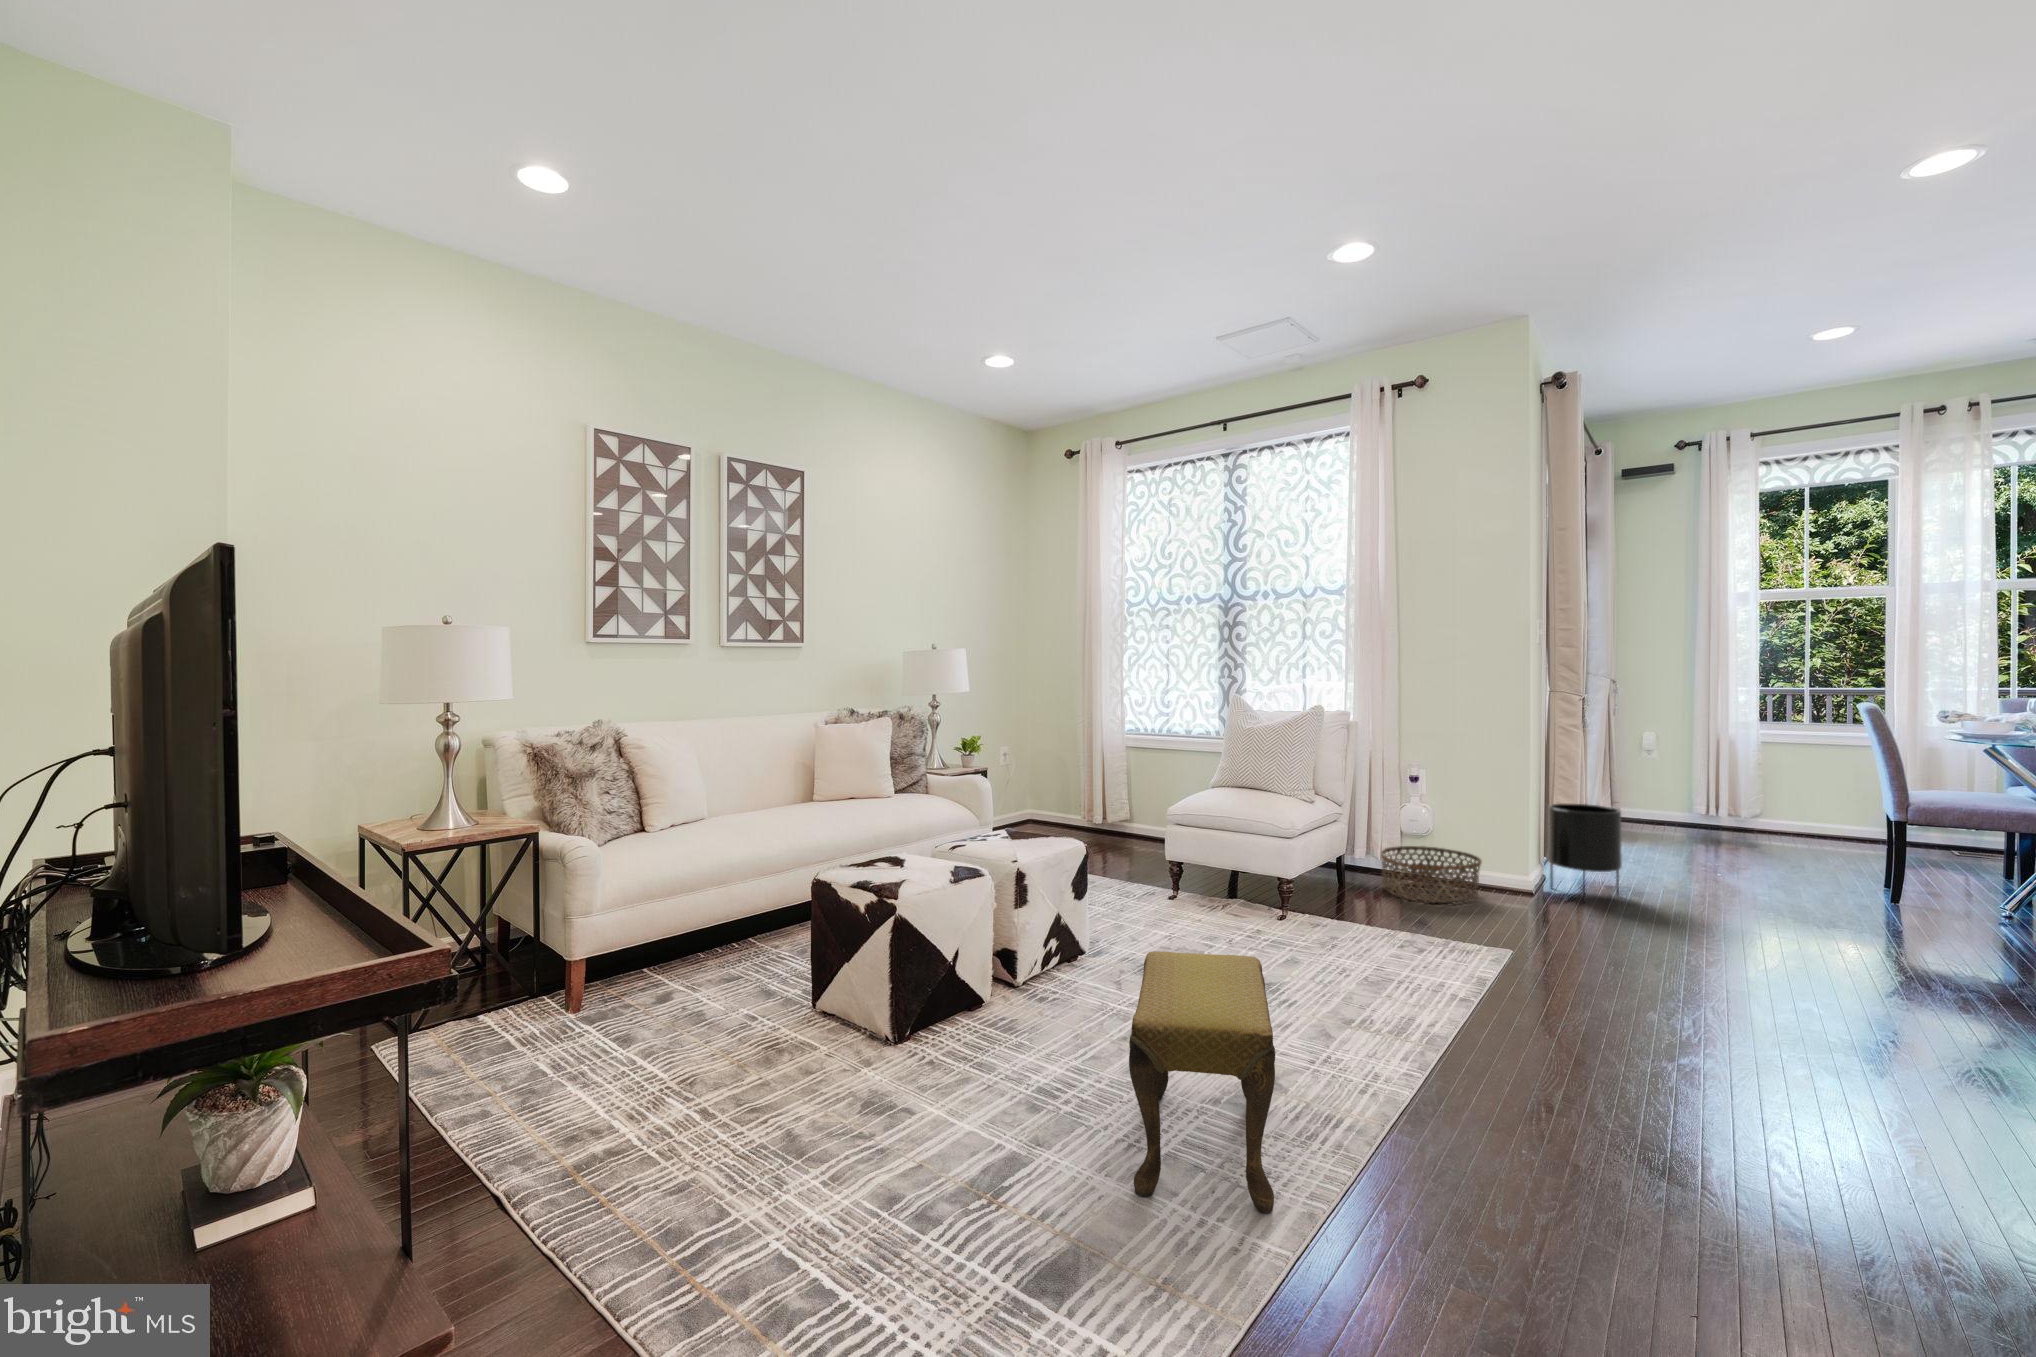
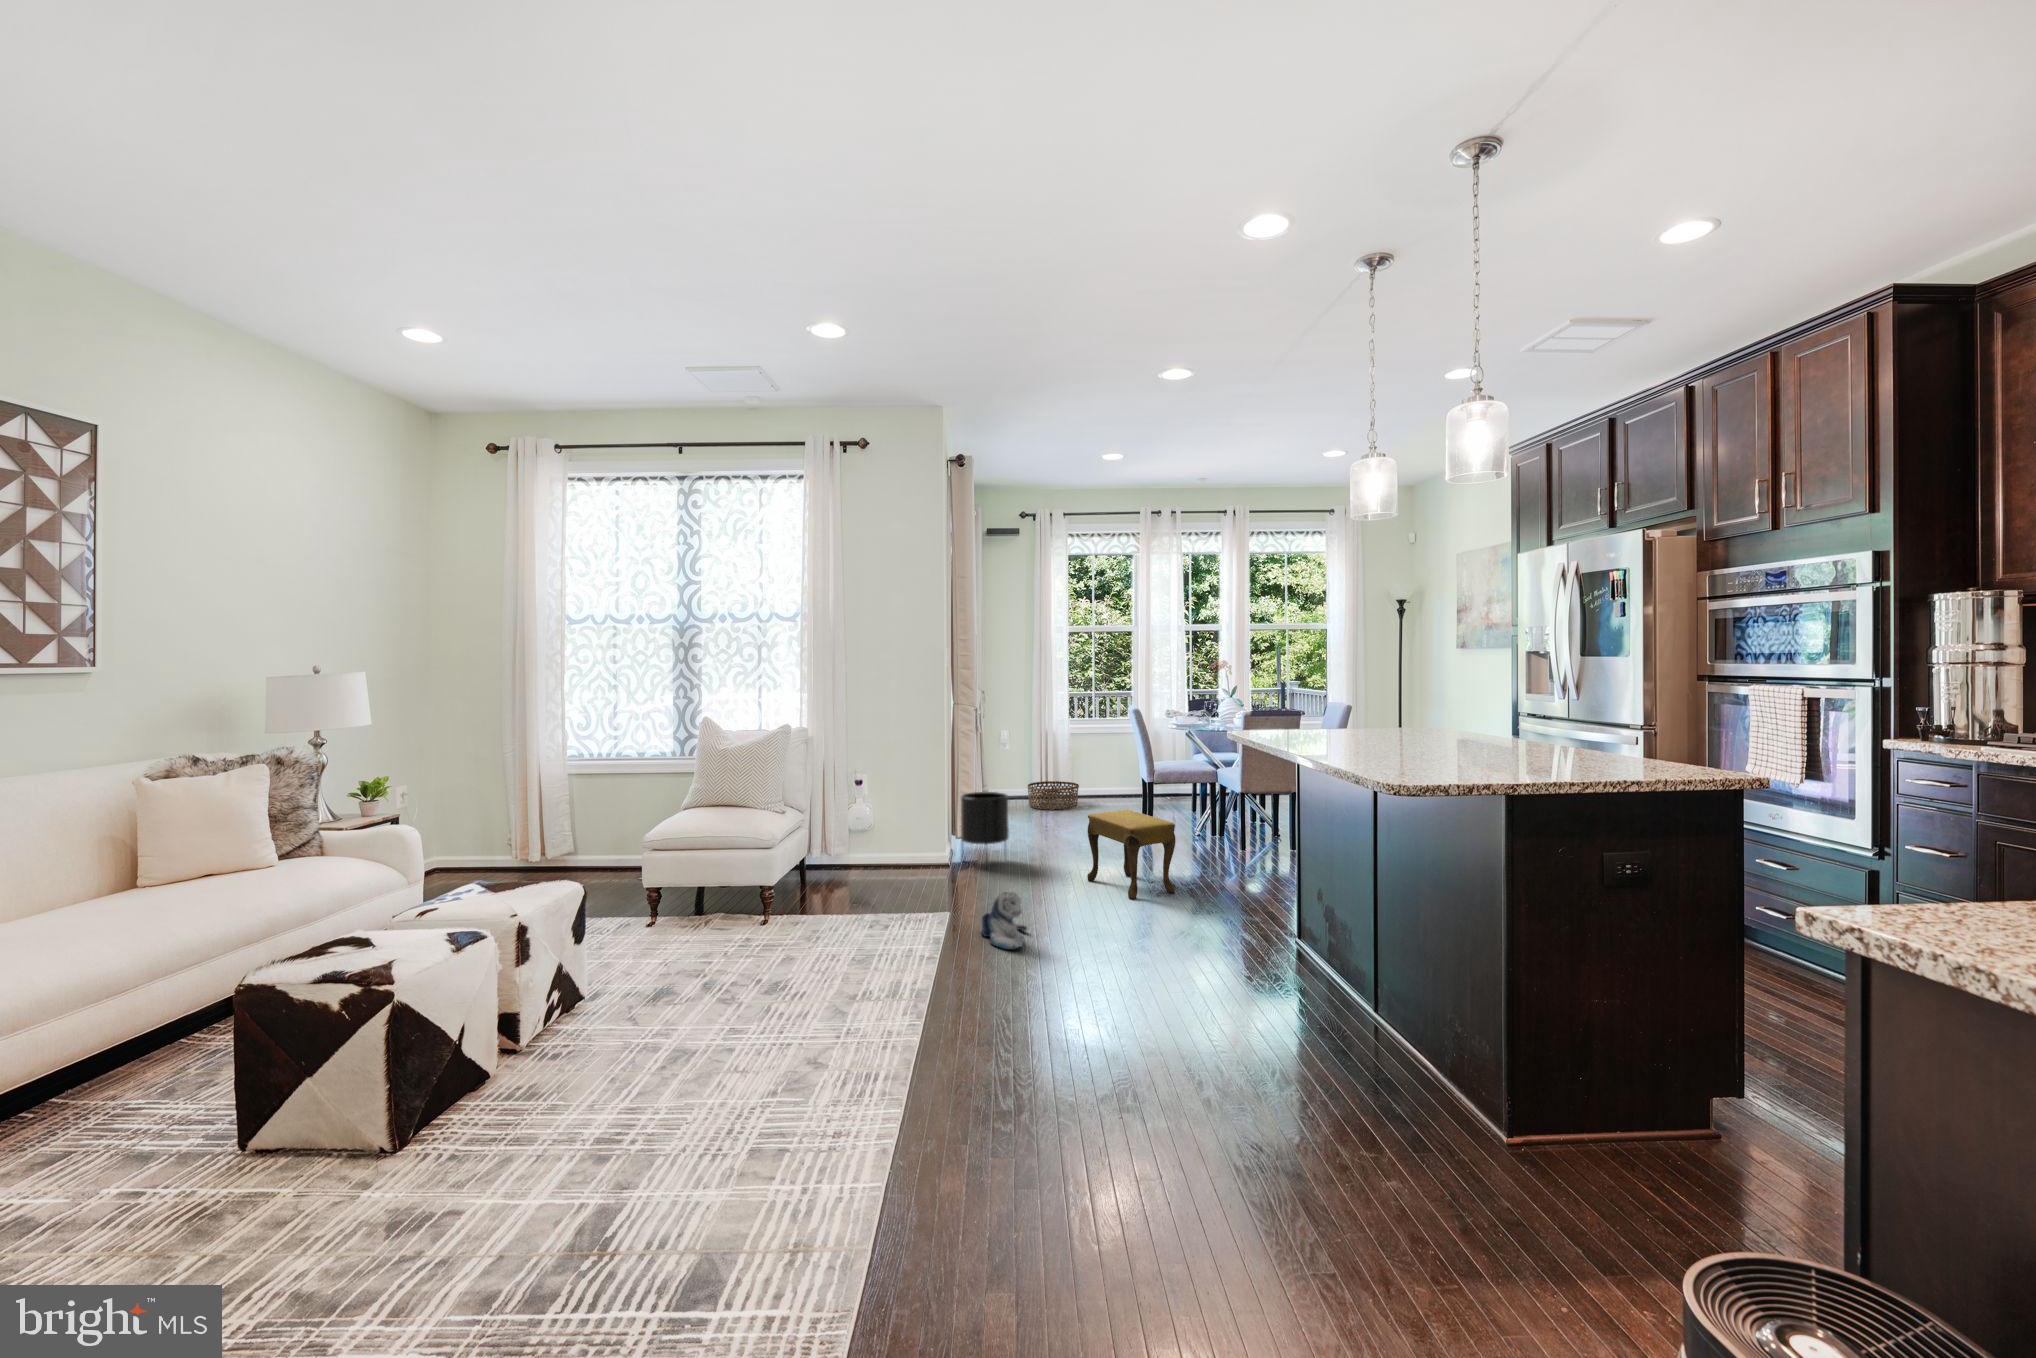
basket: present [1381,846,1482,903] -> present [1028,781,1079,810]
plush toy: none [1545,932,1621,1014] -> present [981,892,1027,950]
footstool: present [1129,951,1275,1213] -> present [1087,810,1175,899]

